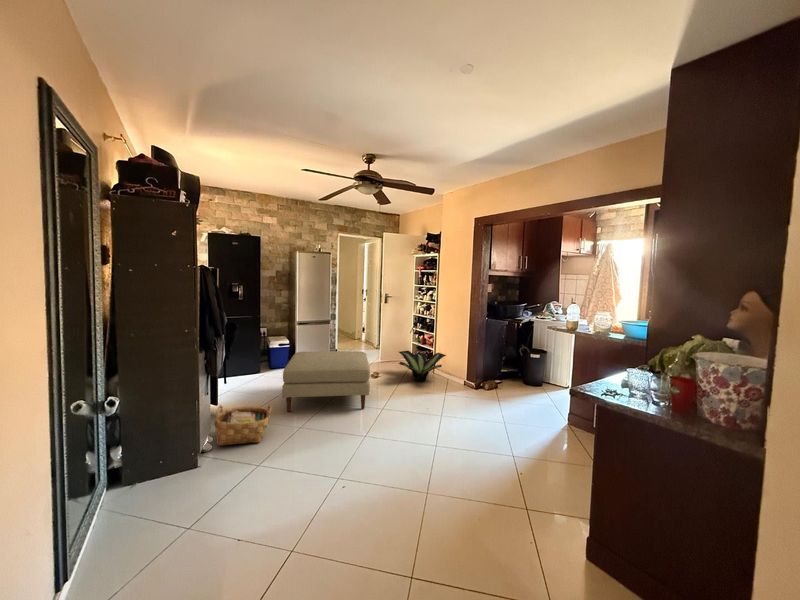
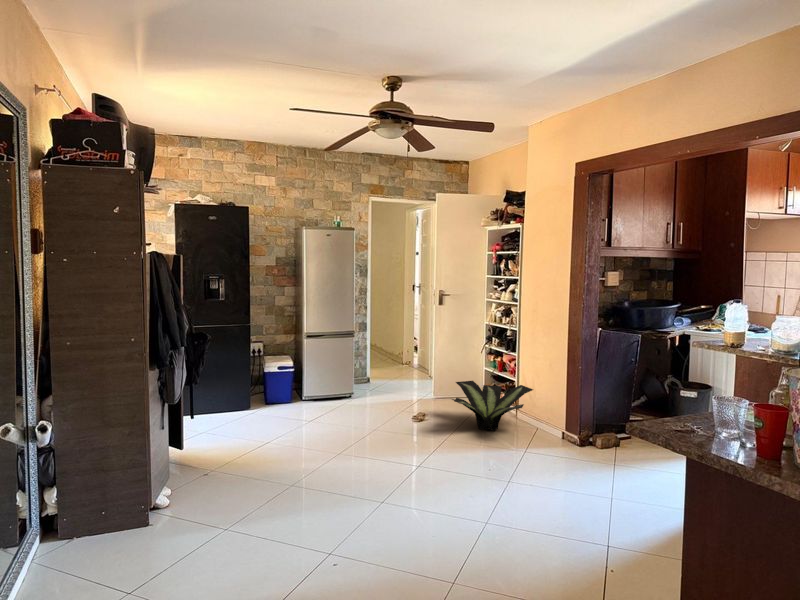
ottoman: present [282,351,370,412] -> none [268,377,398,466]
woven basket: present [214,405,272,446] -> none [170,445,248,501]

